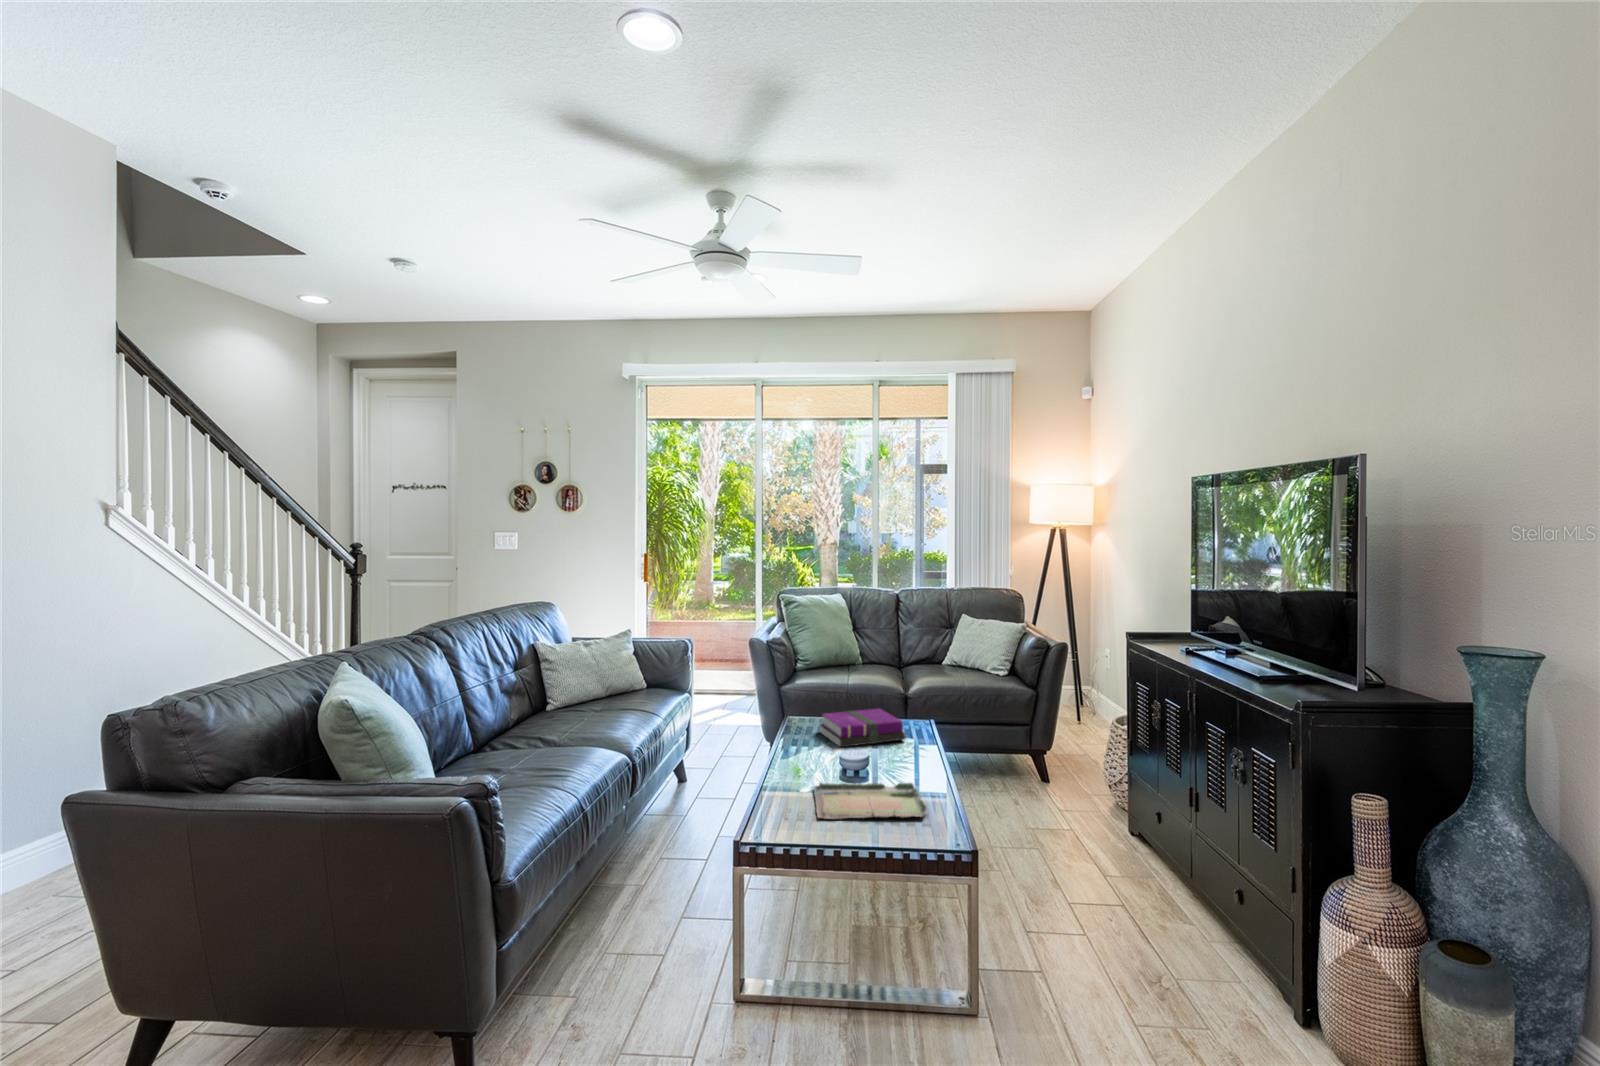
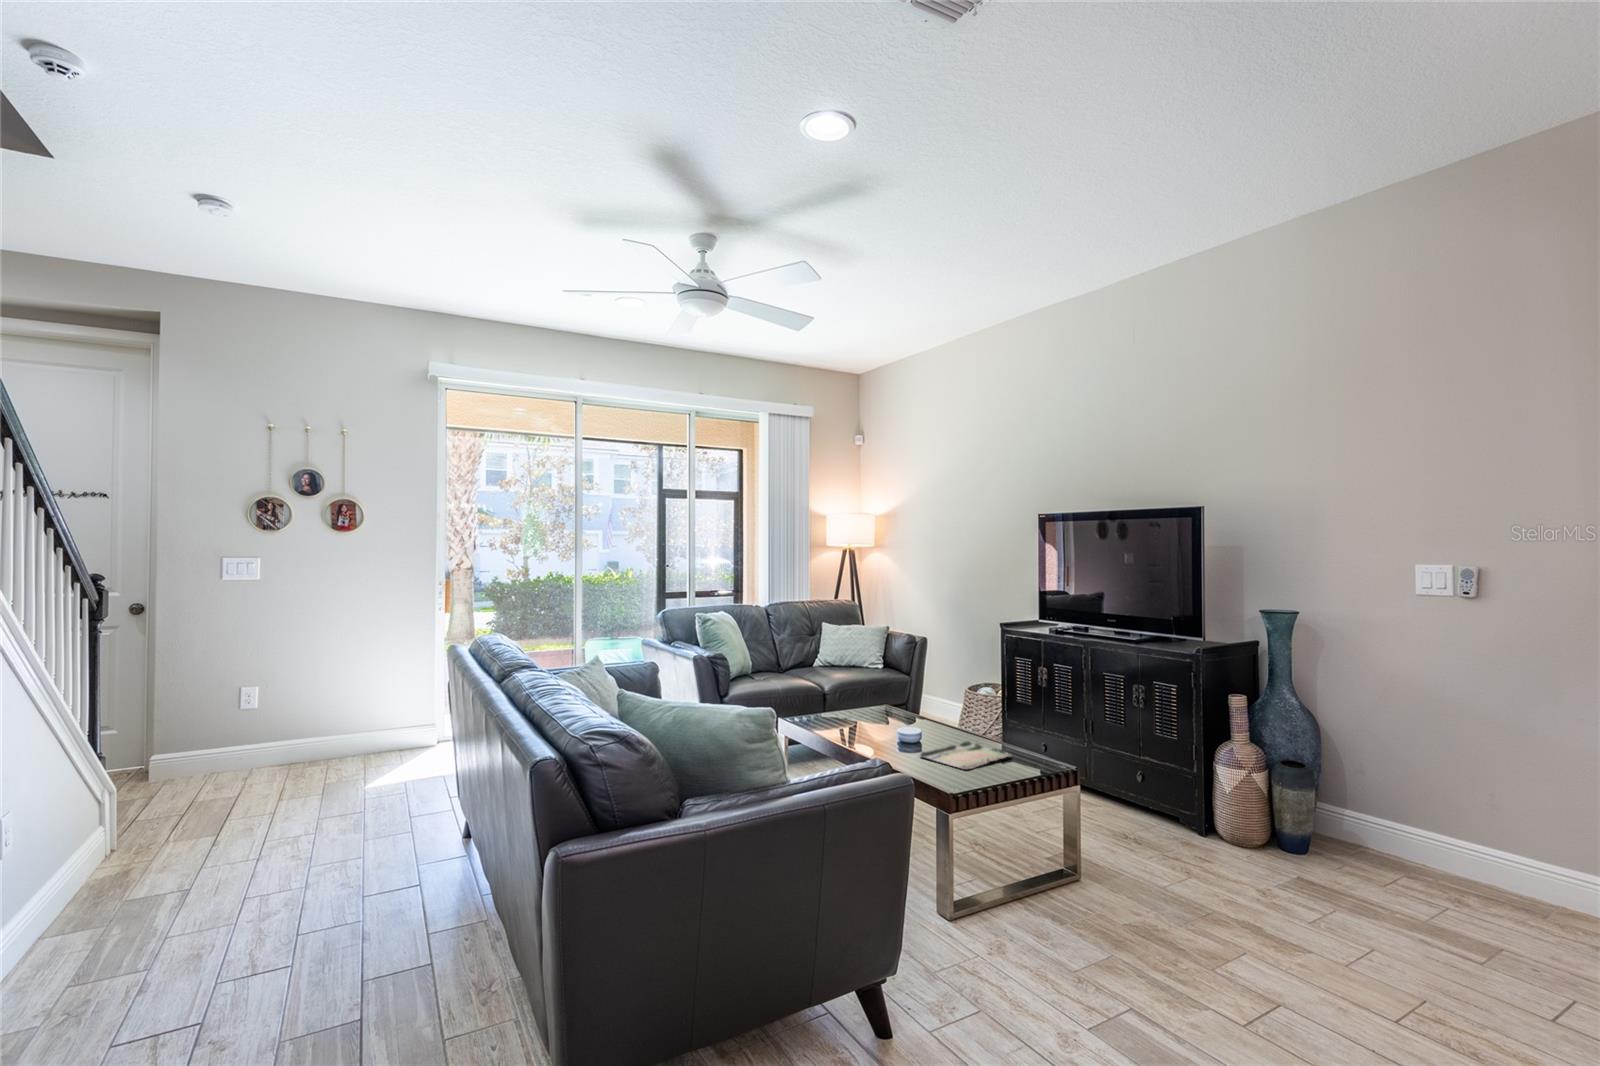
hardback book: present [820,709,906,747] -> none [826,702,893,733]

